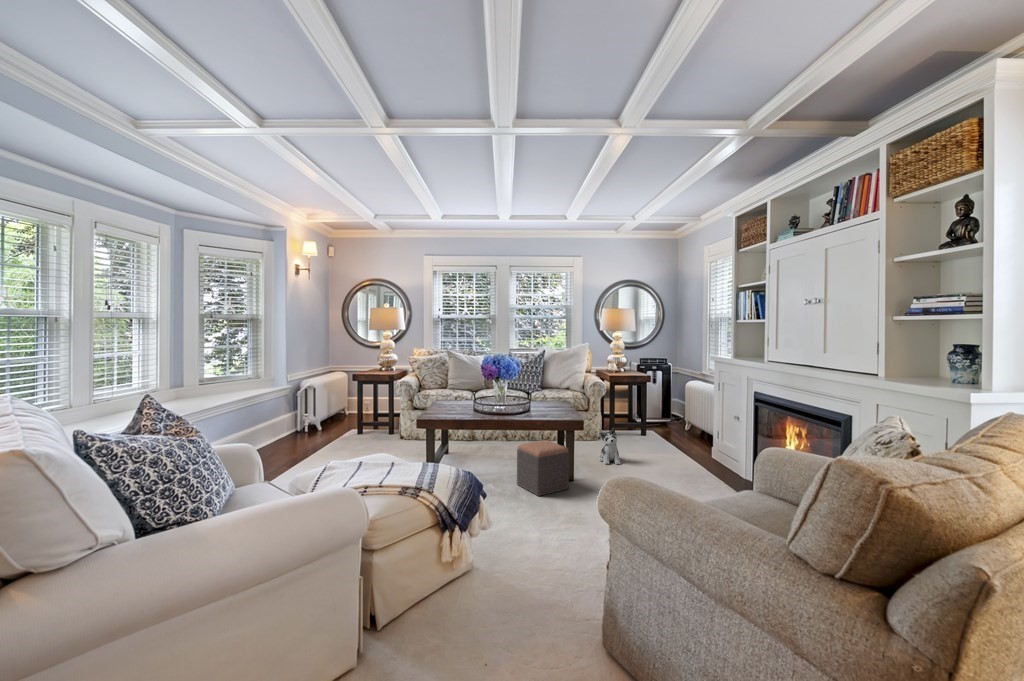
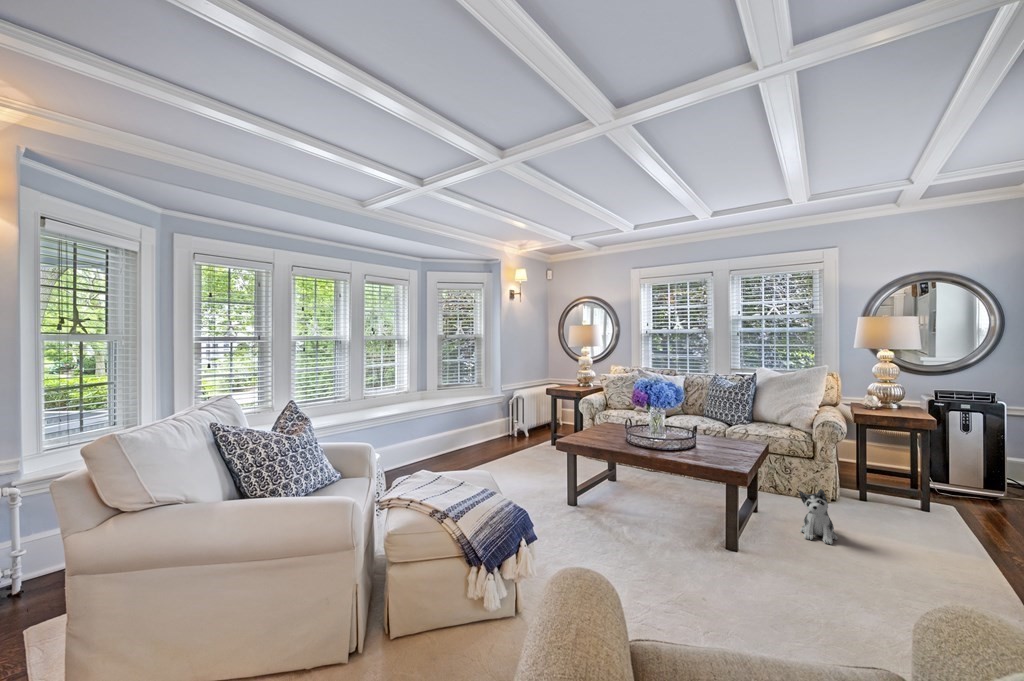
footstool: present [517,440,569,496] -> none [652,487,715,559]

